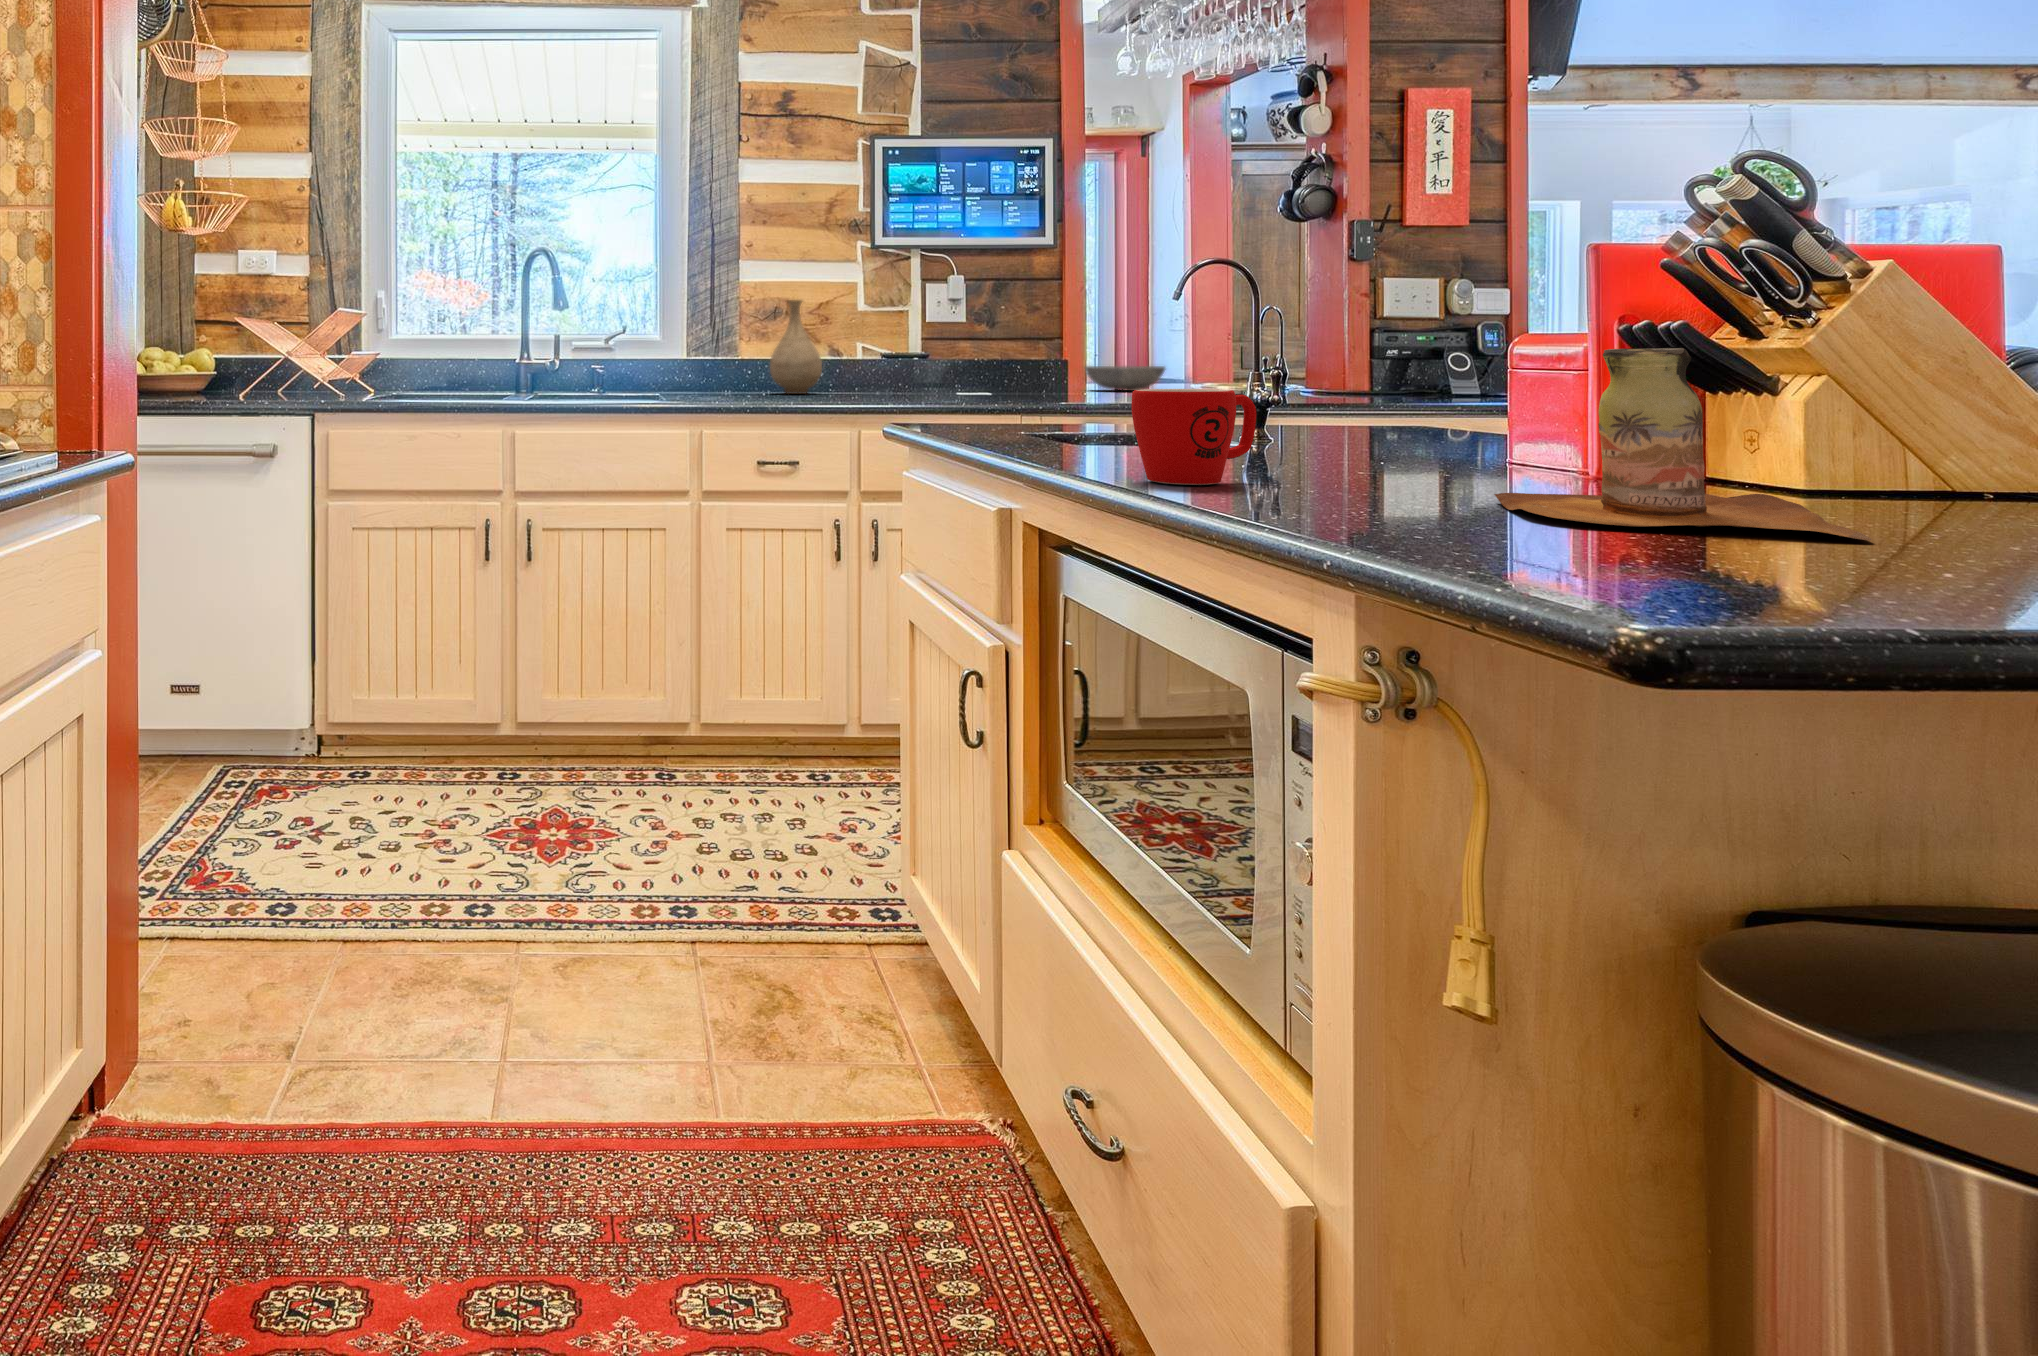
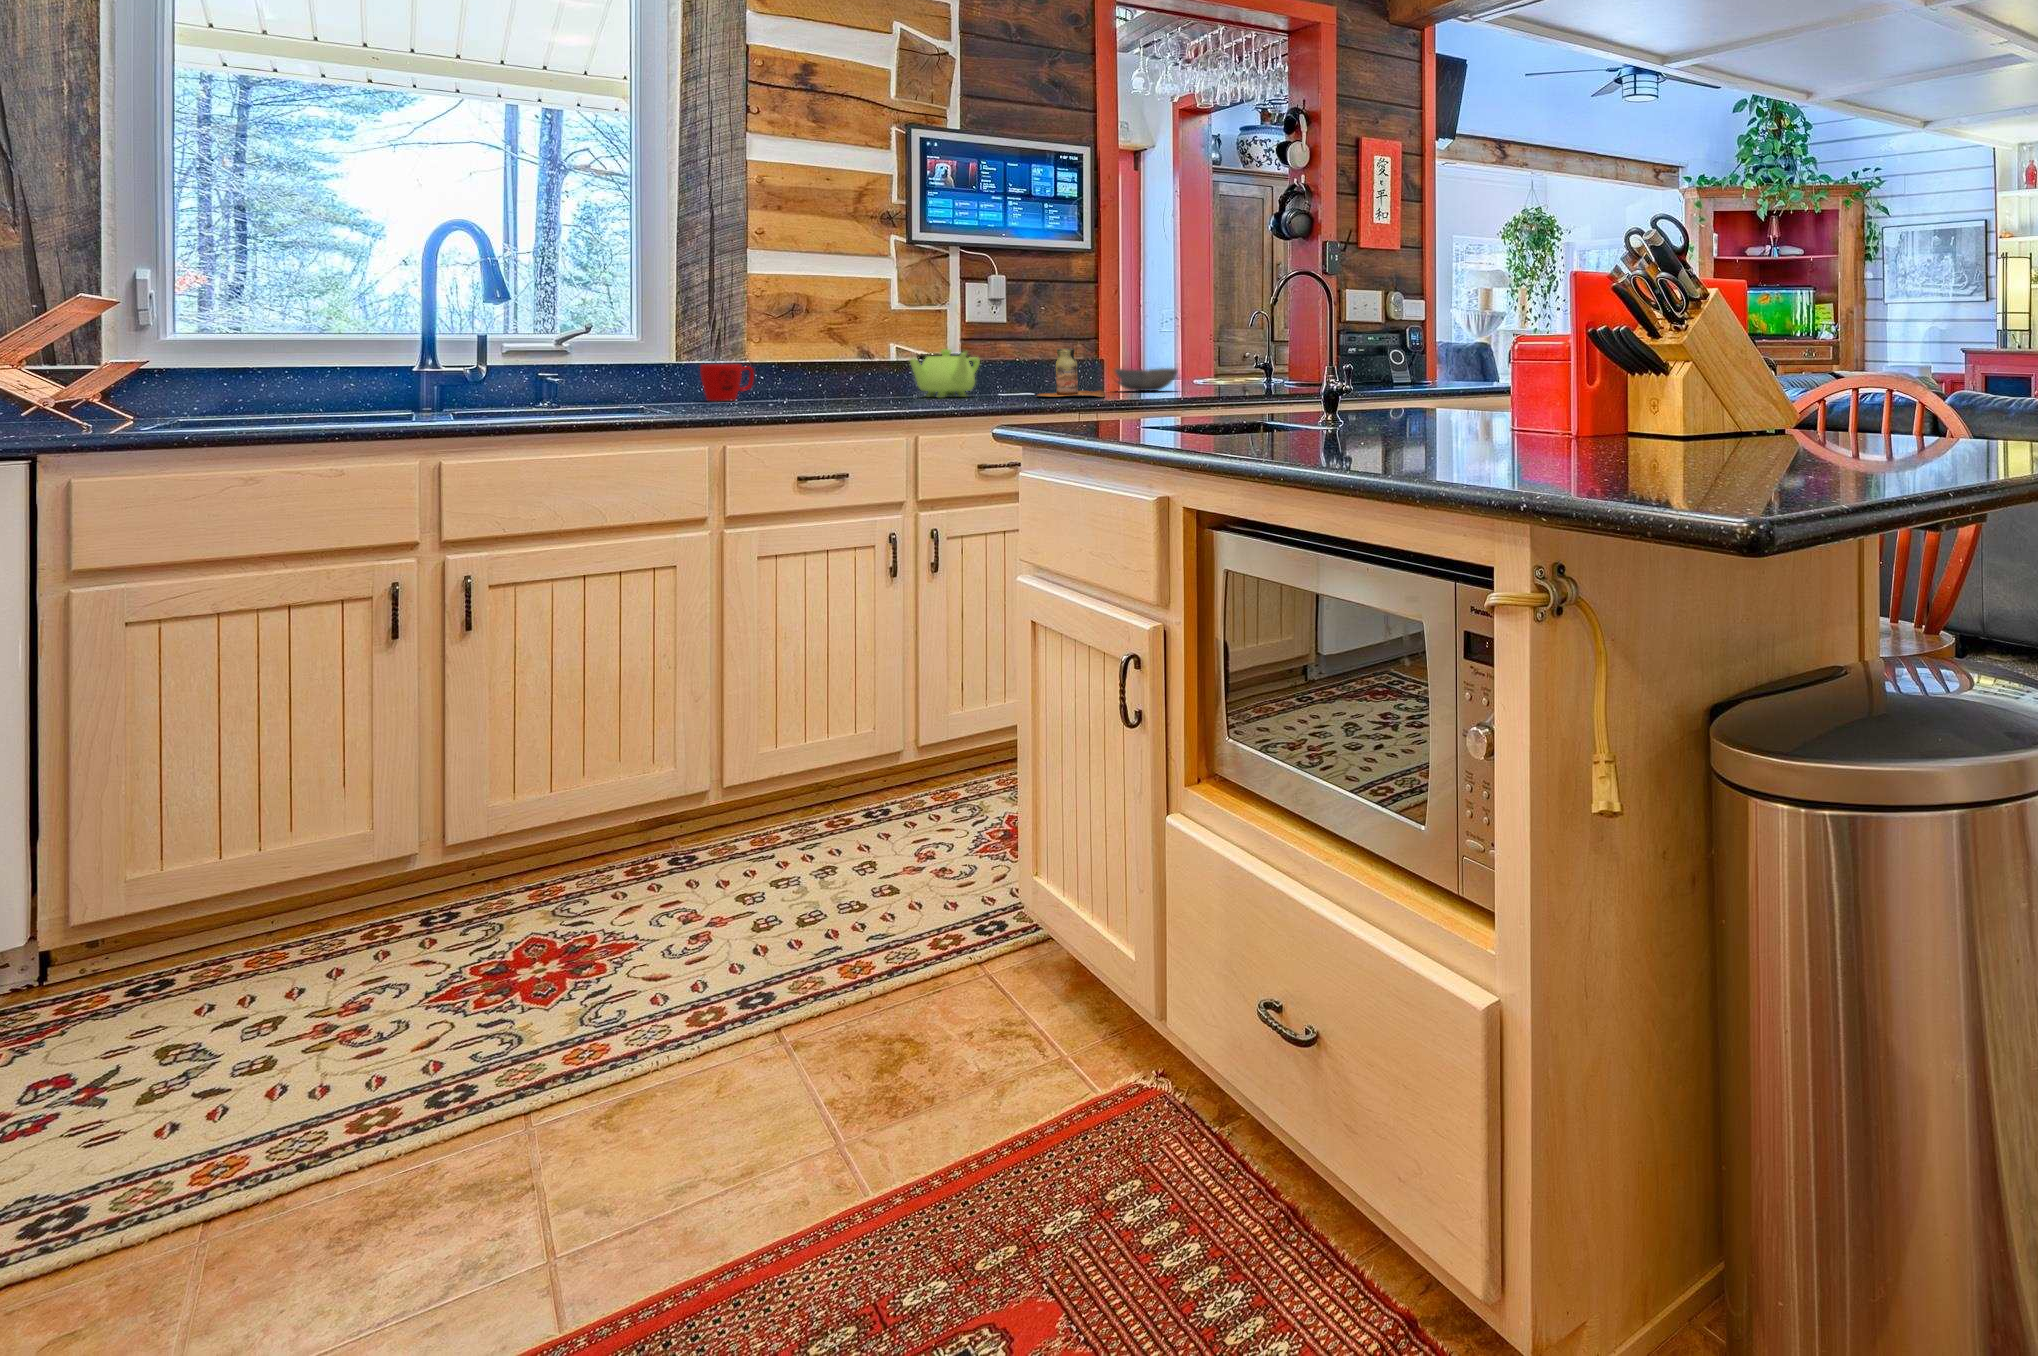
vase: present [770,300,822,394] -> none [790,293,853,399]
bottle: present [1494,347,1872,540] -> present [1036,348,1105,397]
teapot: none [870,348,939,394] -> present [910,349,980,398]
mug: present [1132,389,1256,485] -> present [700,364,754,401]

